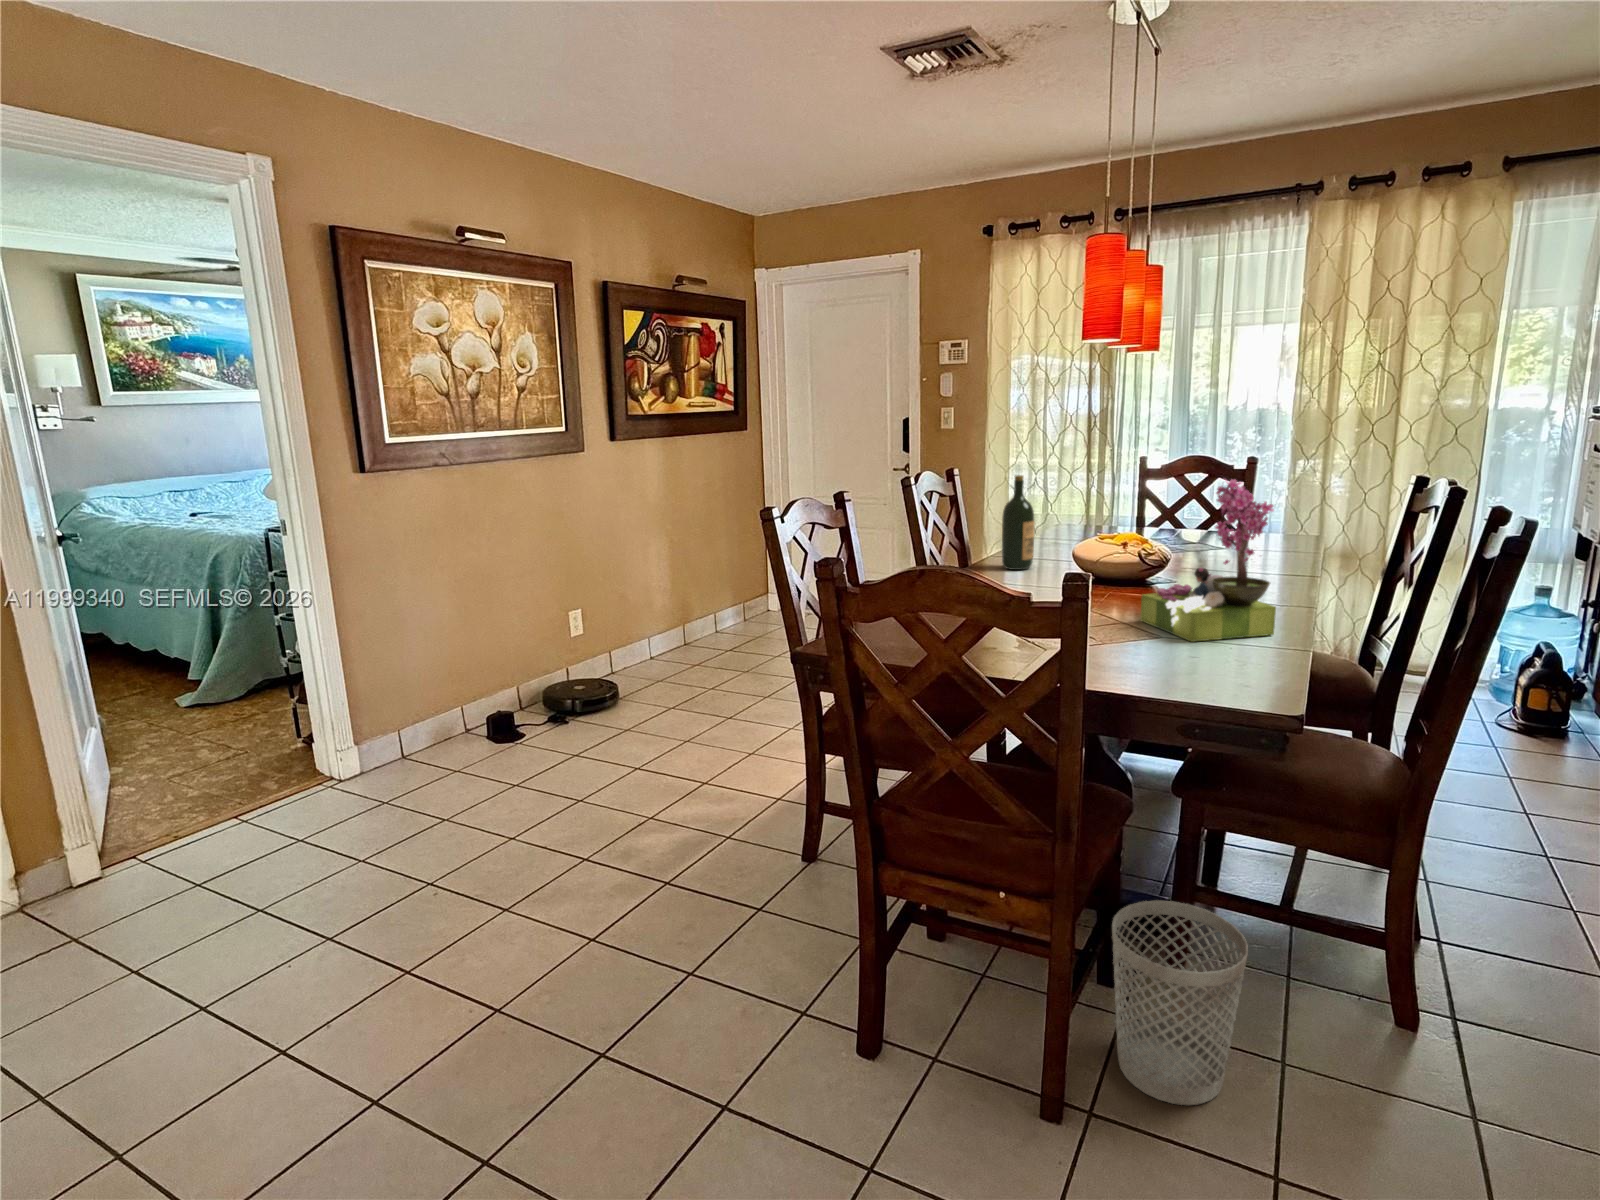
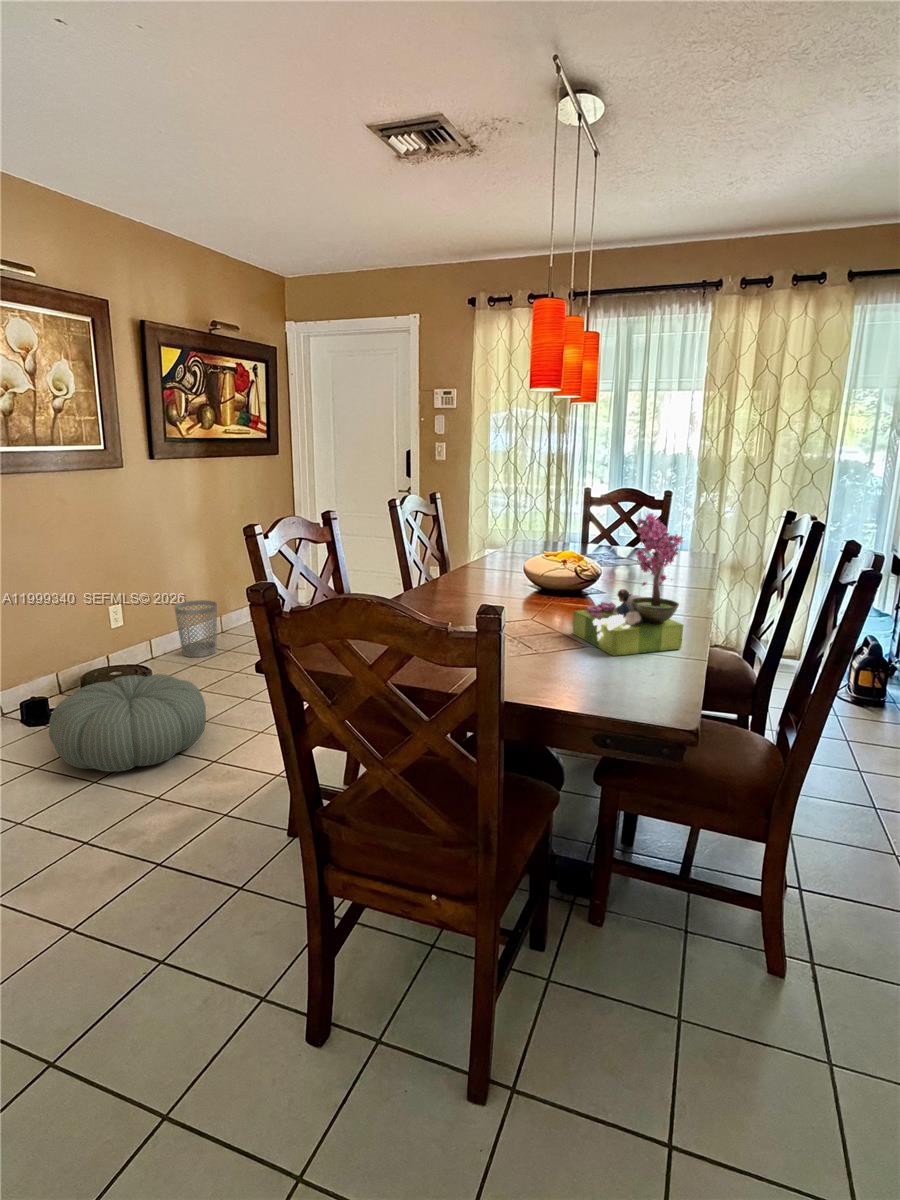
wine bottle: present [1002,475,1035,570] -> none [467,502,494,582]
pouf: none [527,685,693,789] -> present [49,674,206,772]
wastebasket: present [1112,901,1248,1105] -> present [174,600,217,657]

